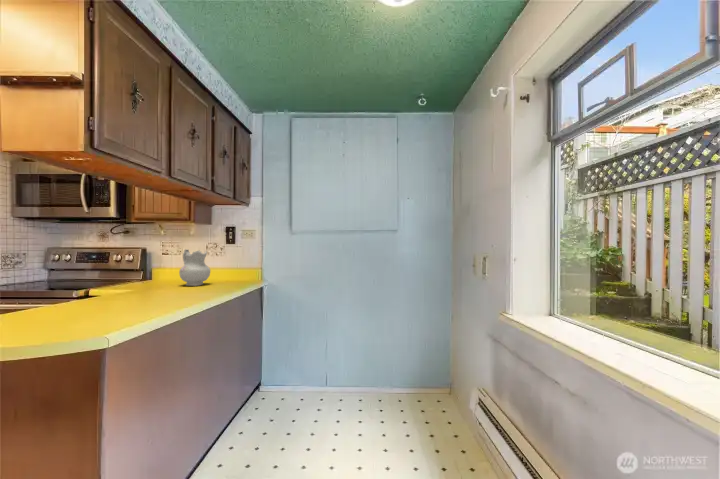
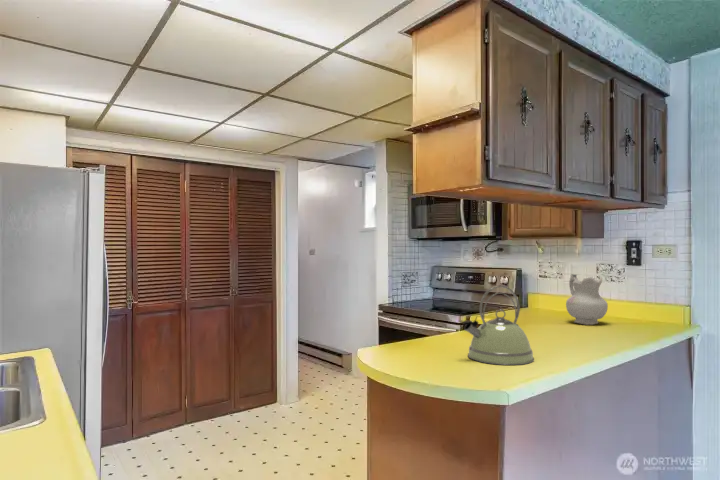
kettle: none [54,254,136,327] -> present [463,286,534,365]

